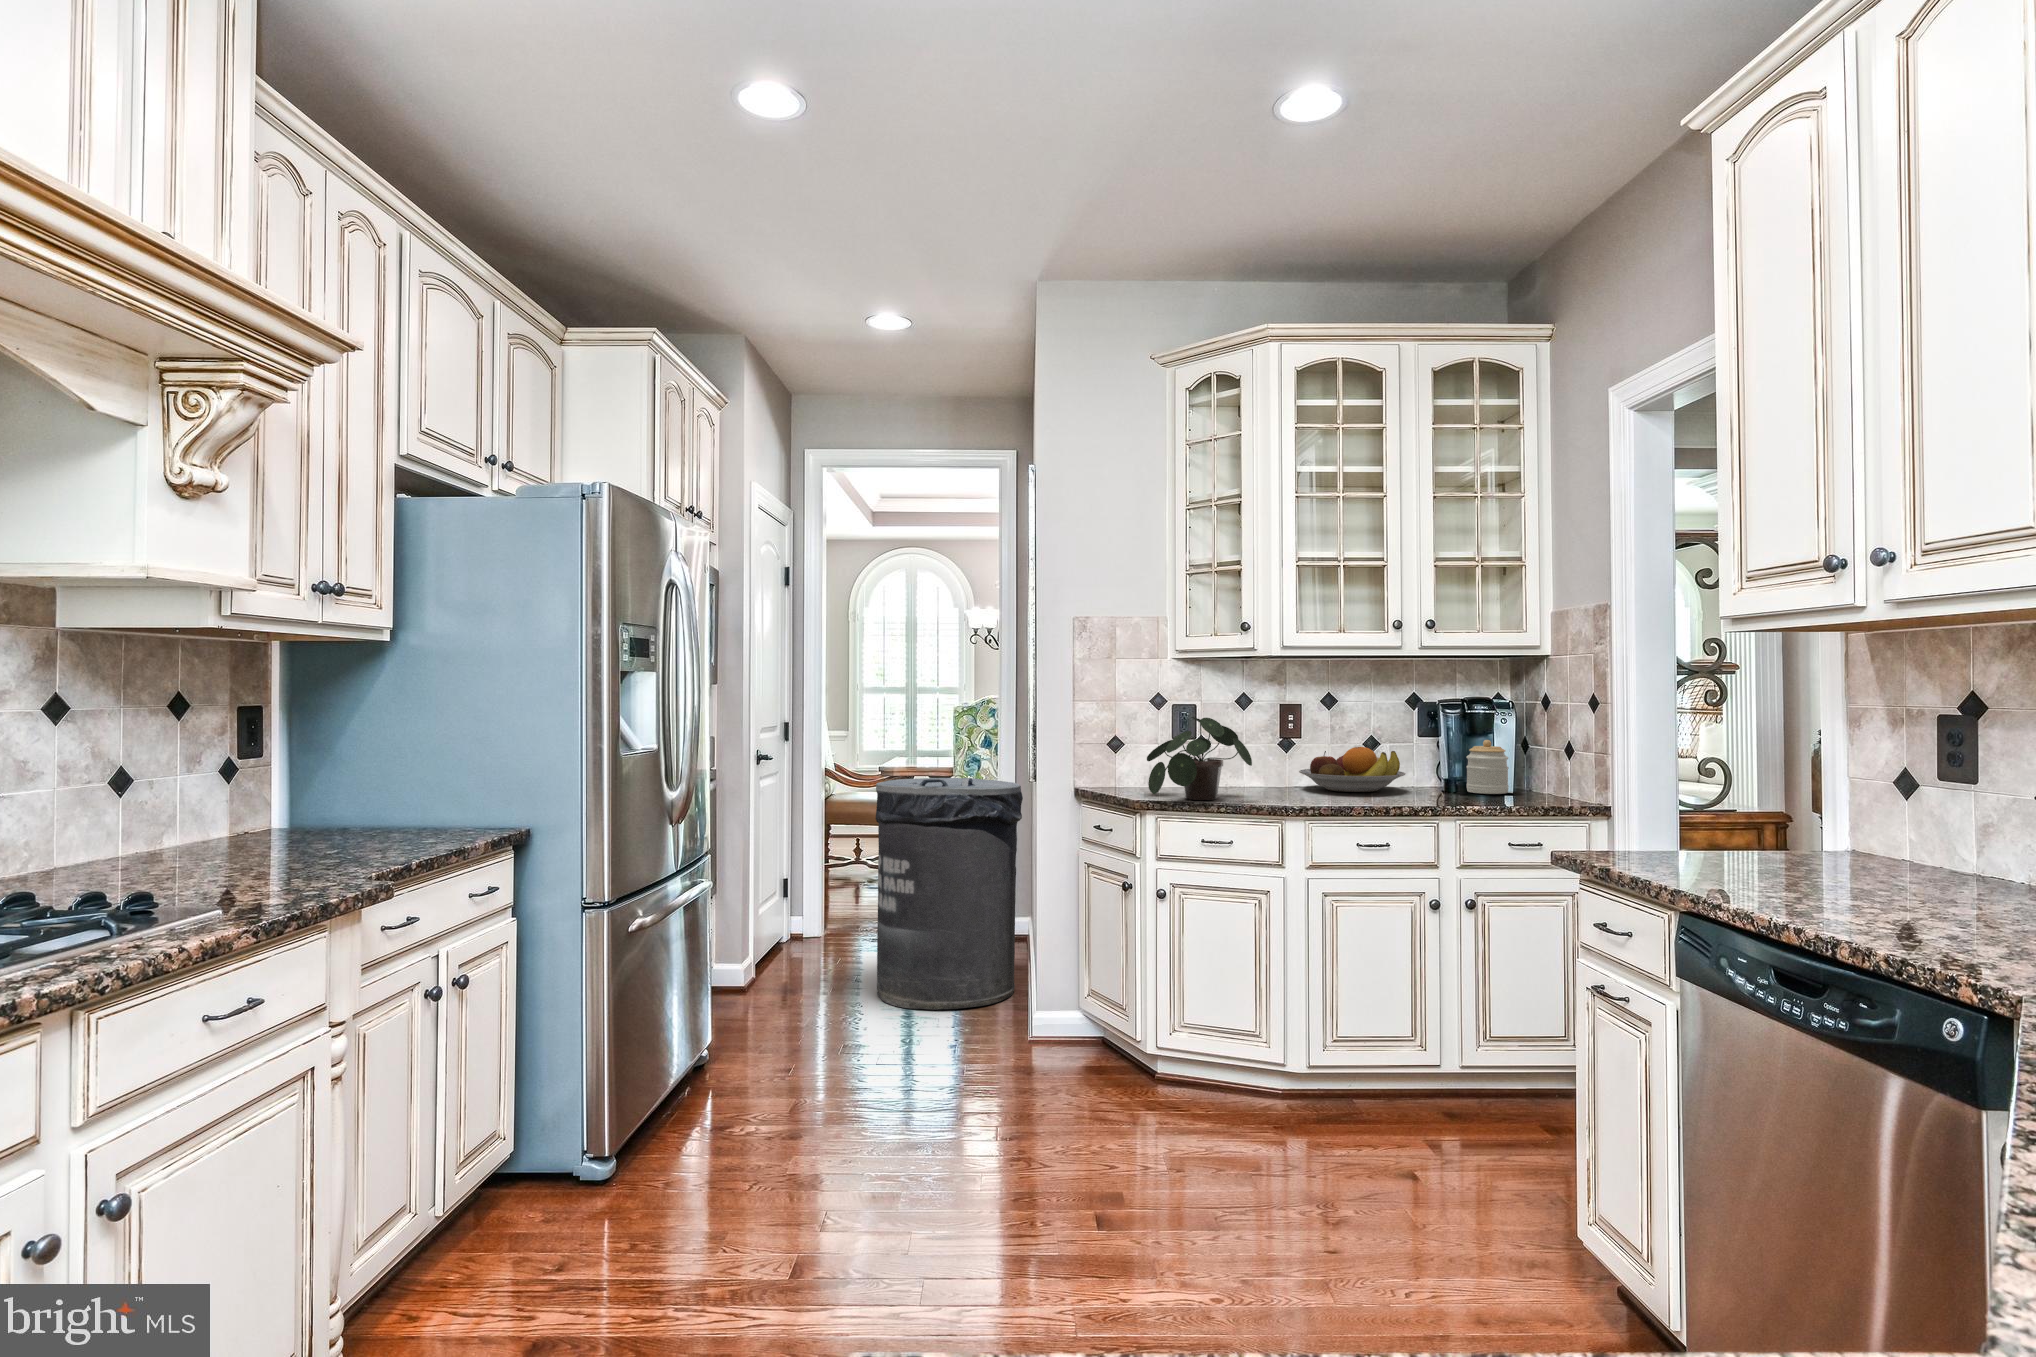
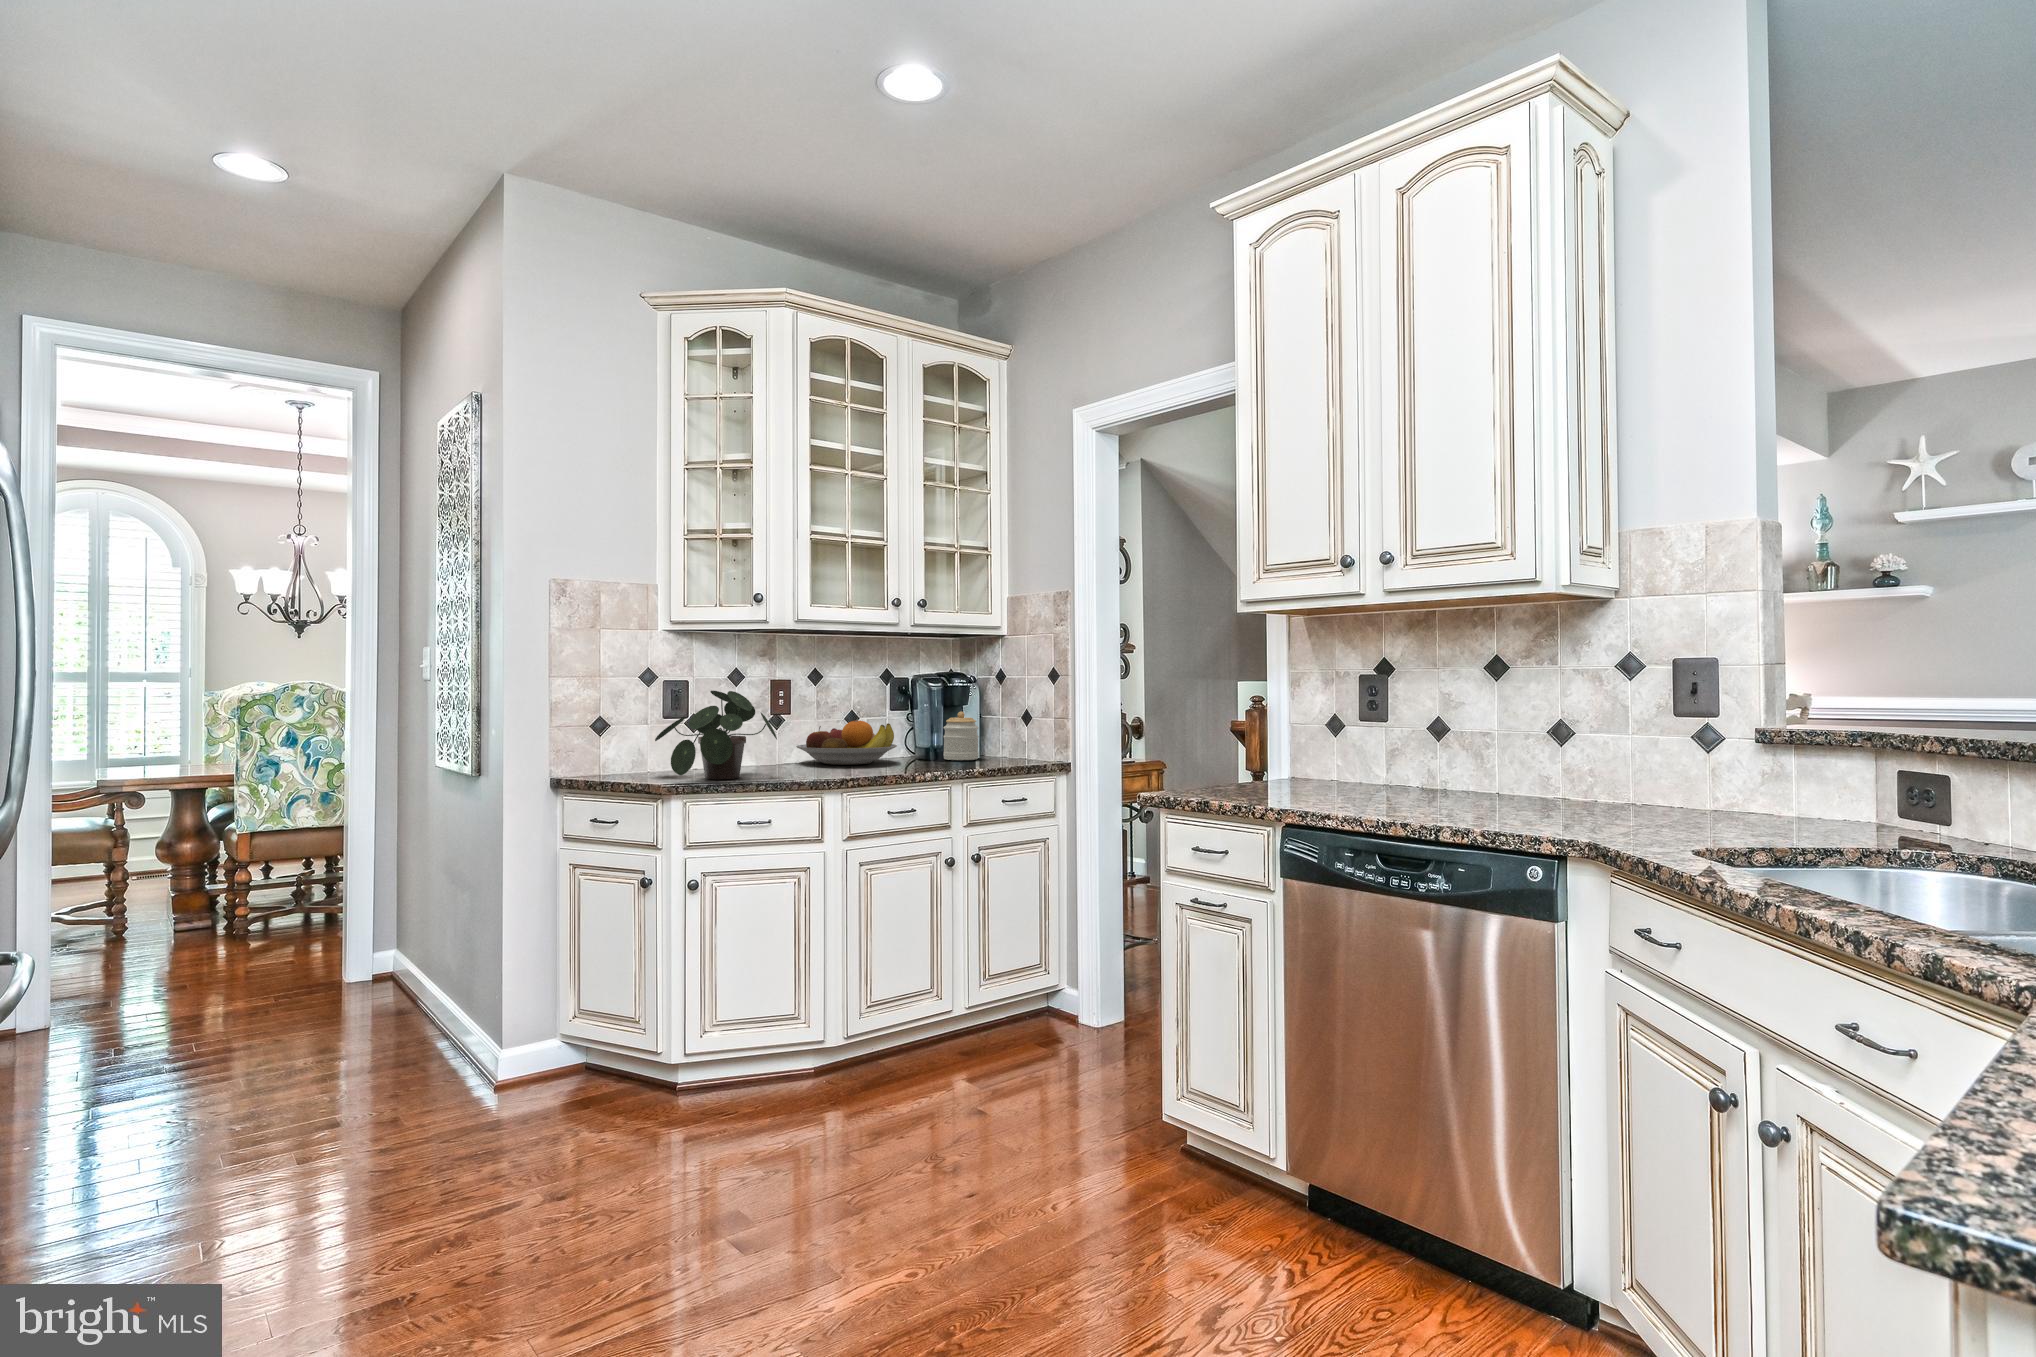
trash can: present [876,778,1023,1010] -> none [215,775,442,1086]

